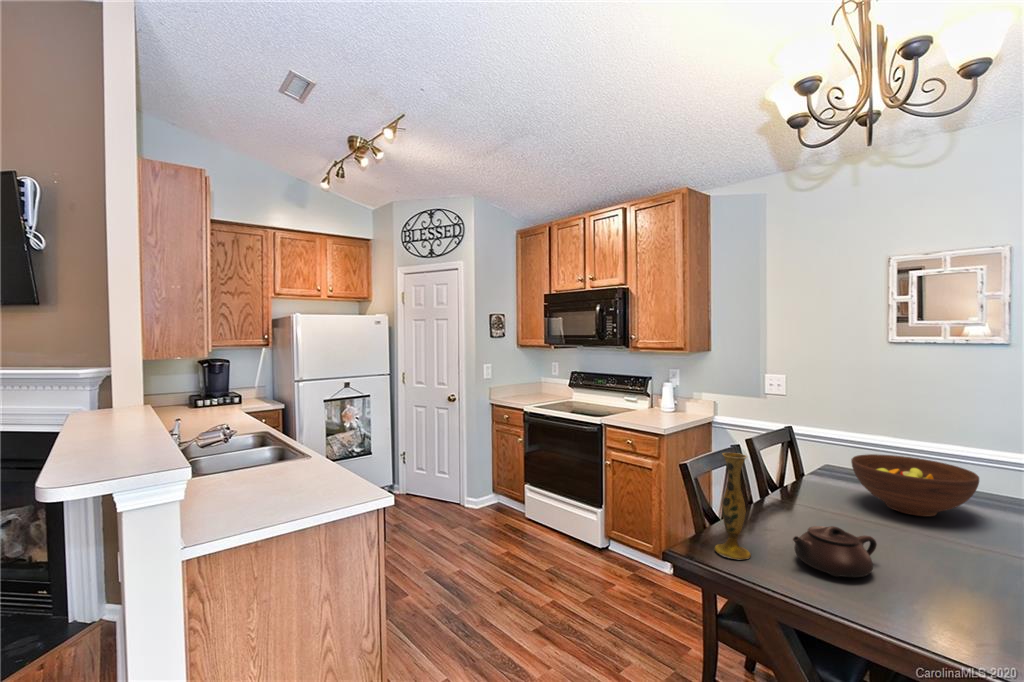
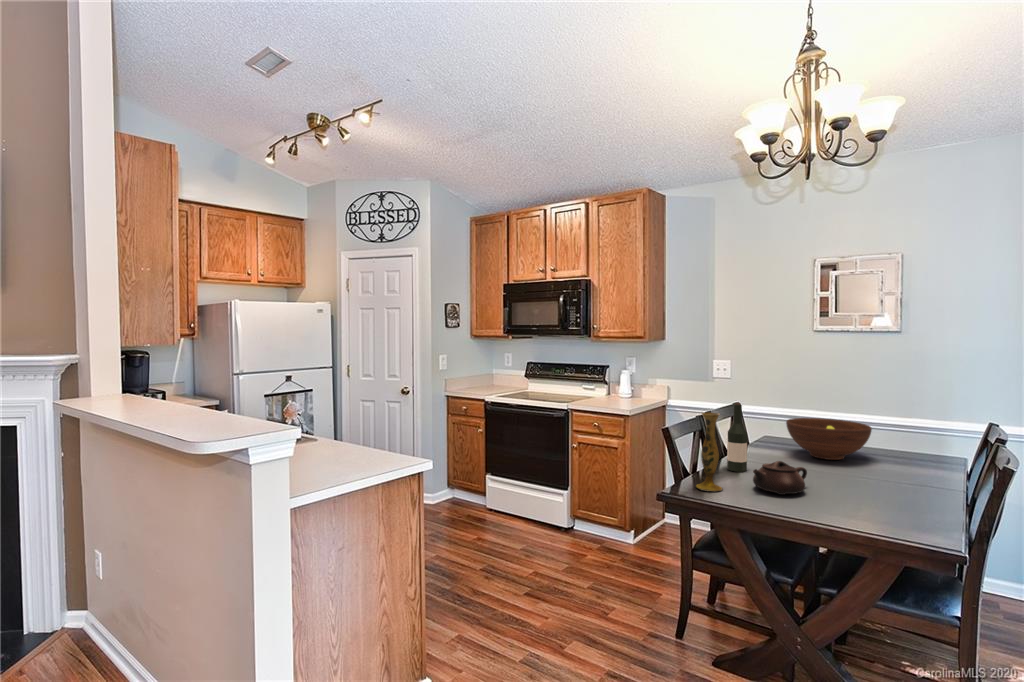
wine bottle: none [766,437,792,527] -> present [727,403,747,472]

